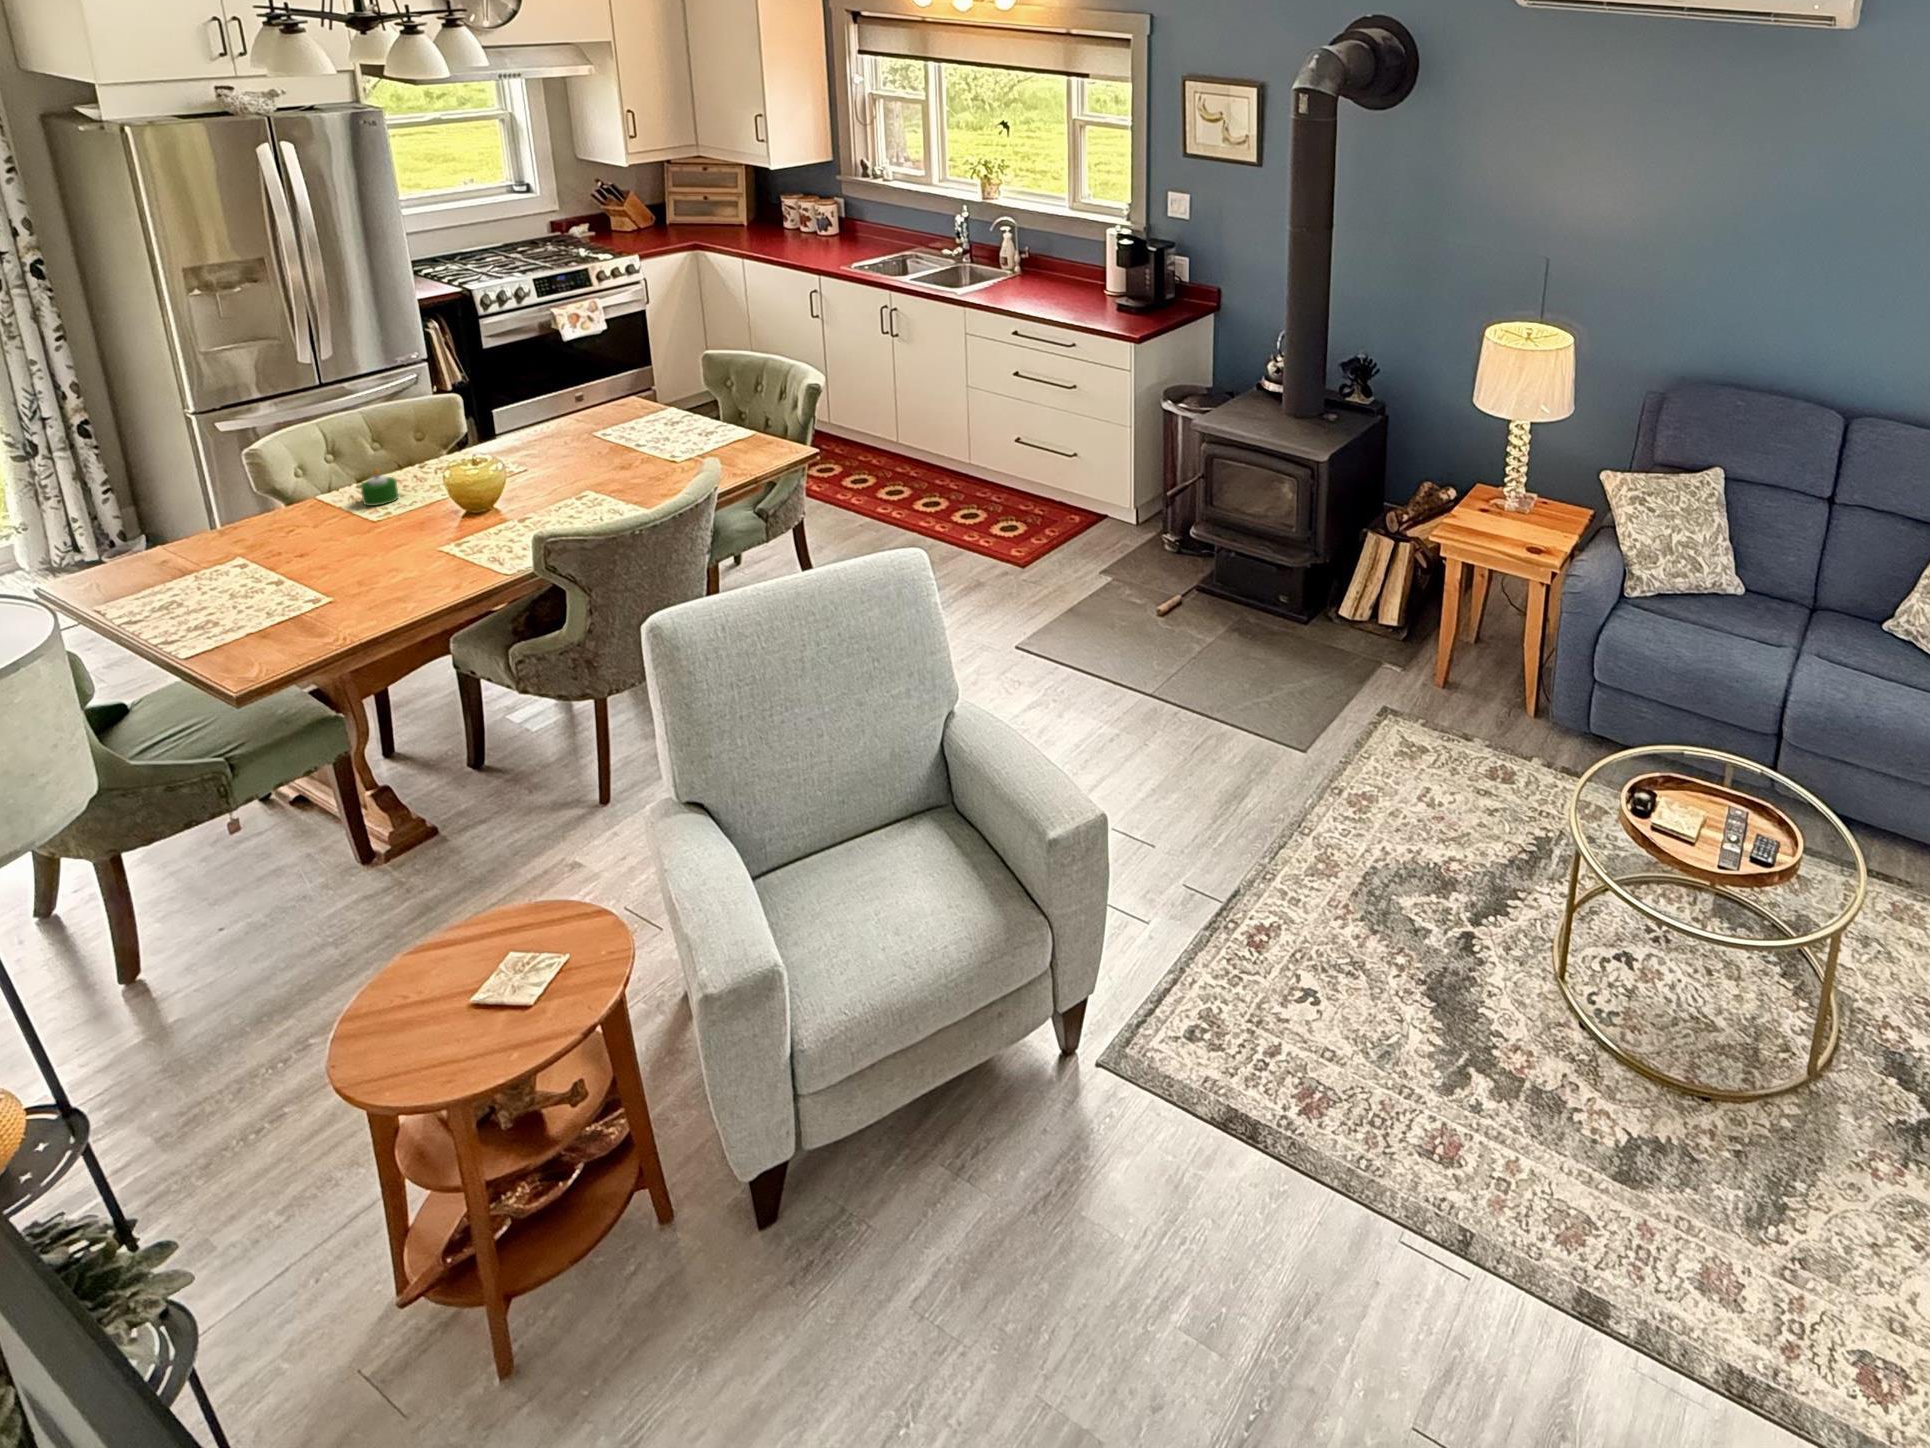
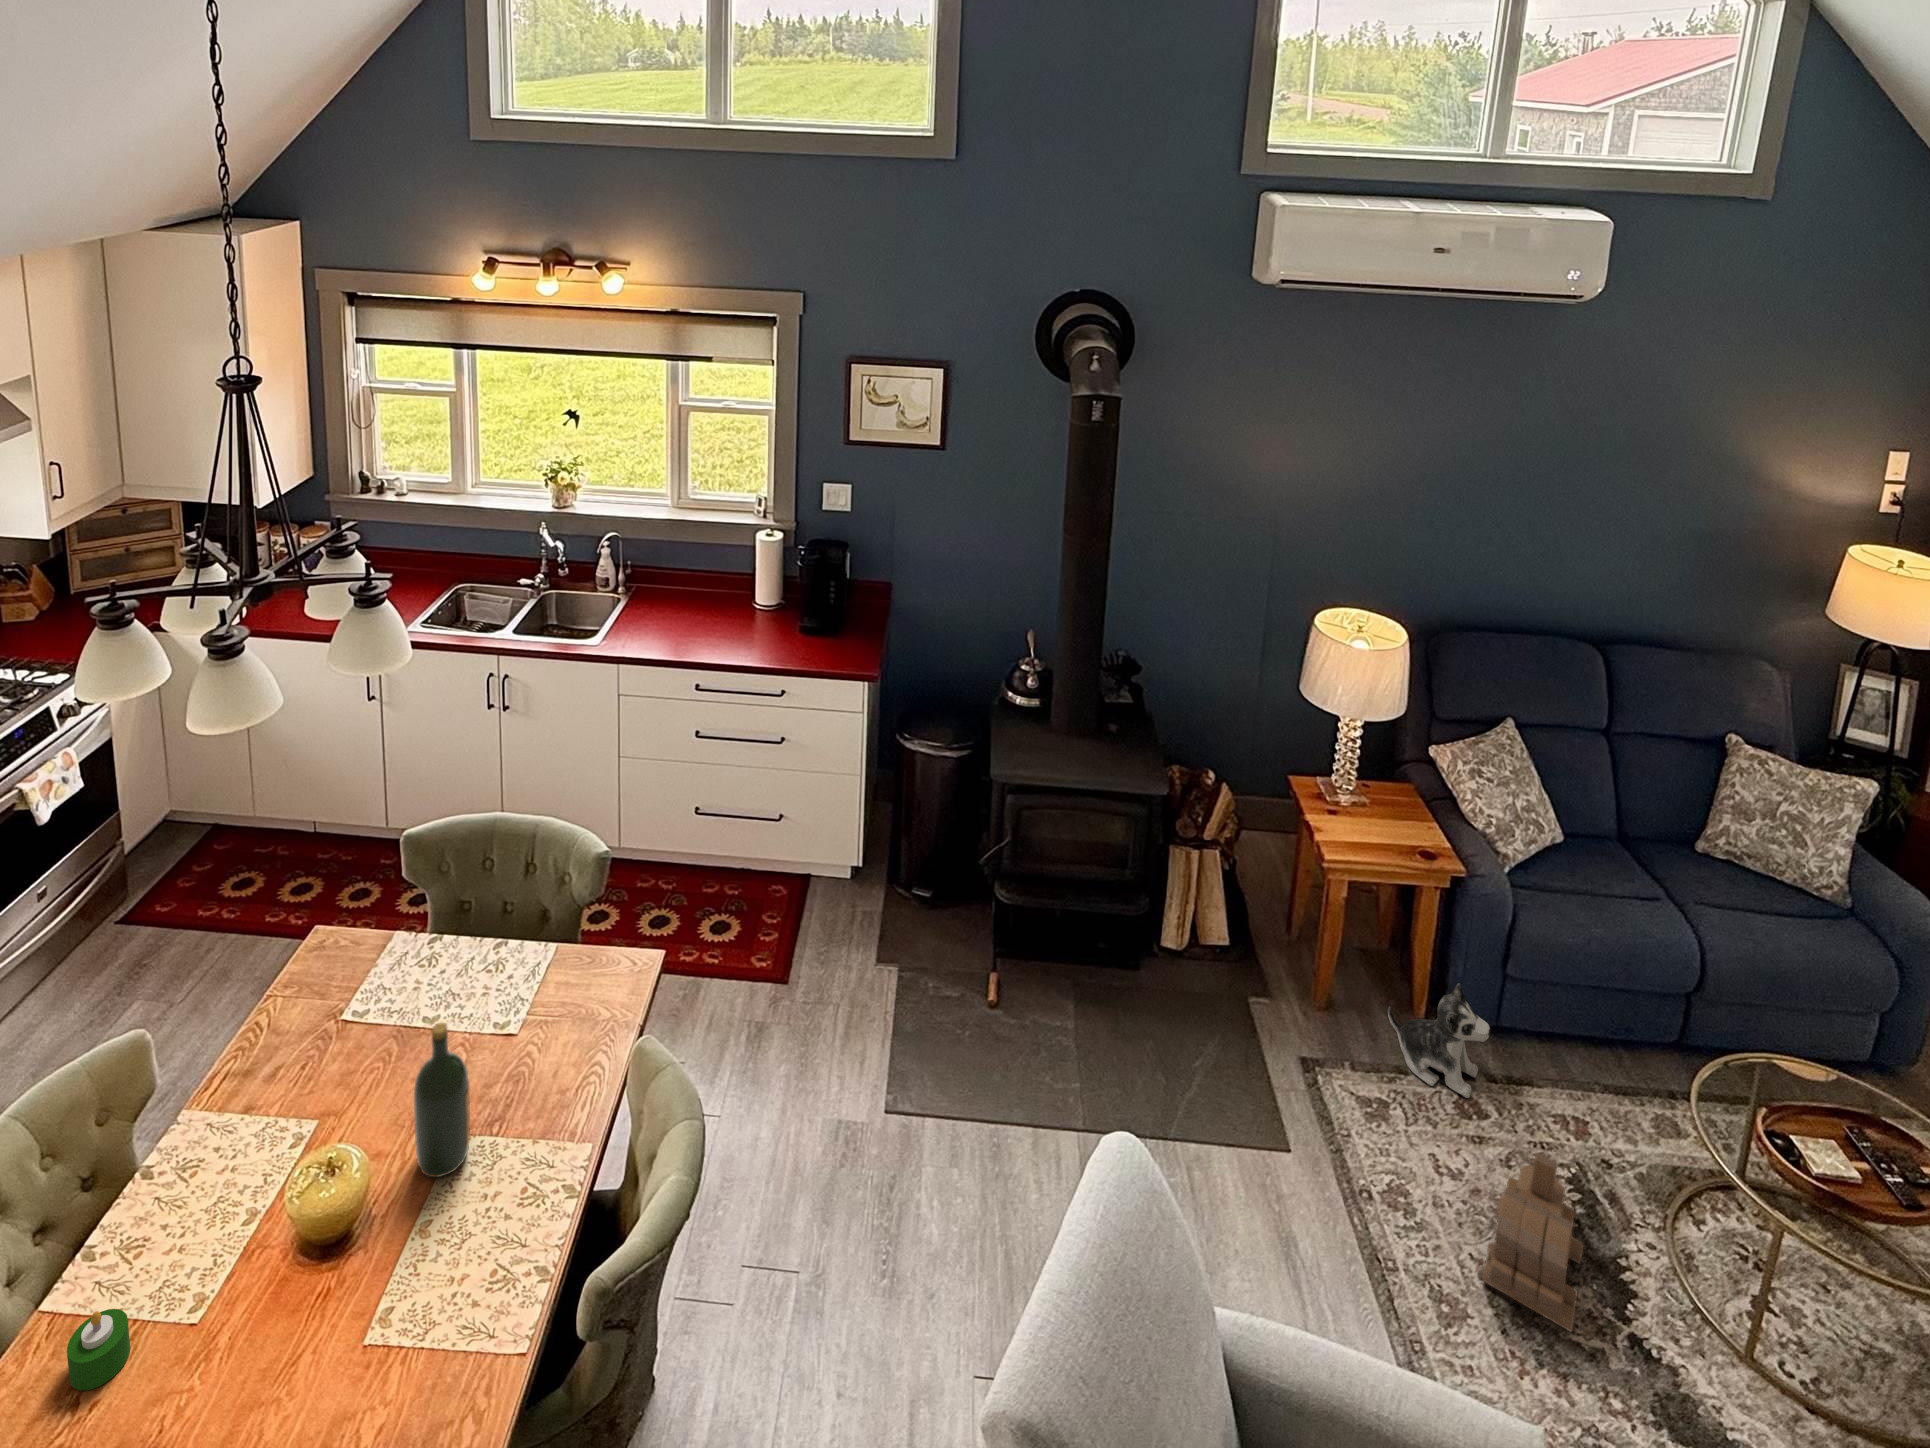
wine bottle: none [574,388,618,486] -> present [414,1023,470,1177]
plush toy: none [1474,660,1538,760] -> present [1388,983,1490,1098]
toy train: none [1364,759,1508,889] -> present [1482,1153,1583,1332]

